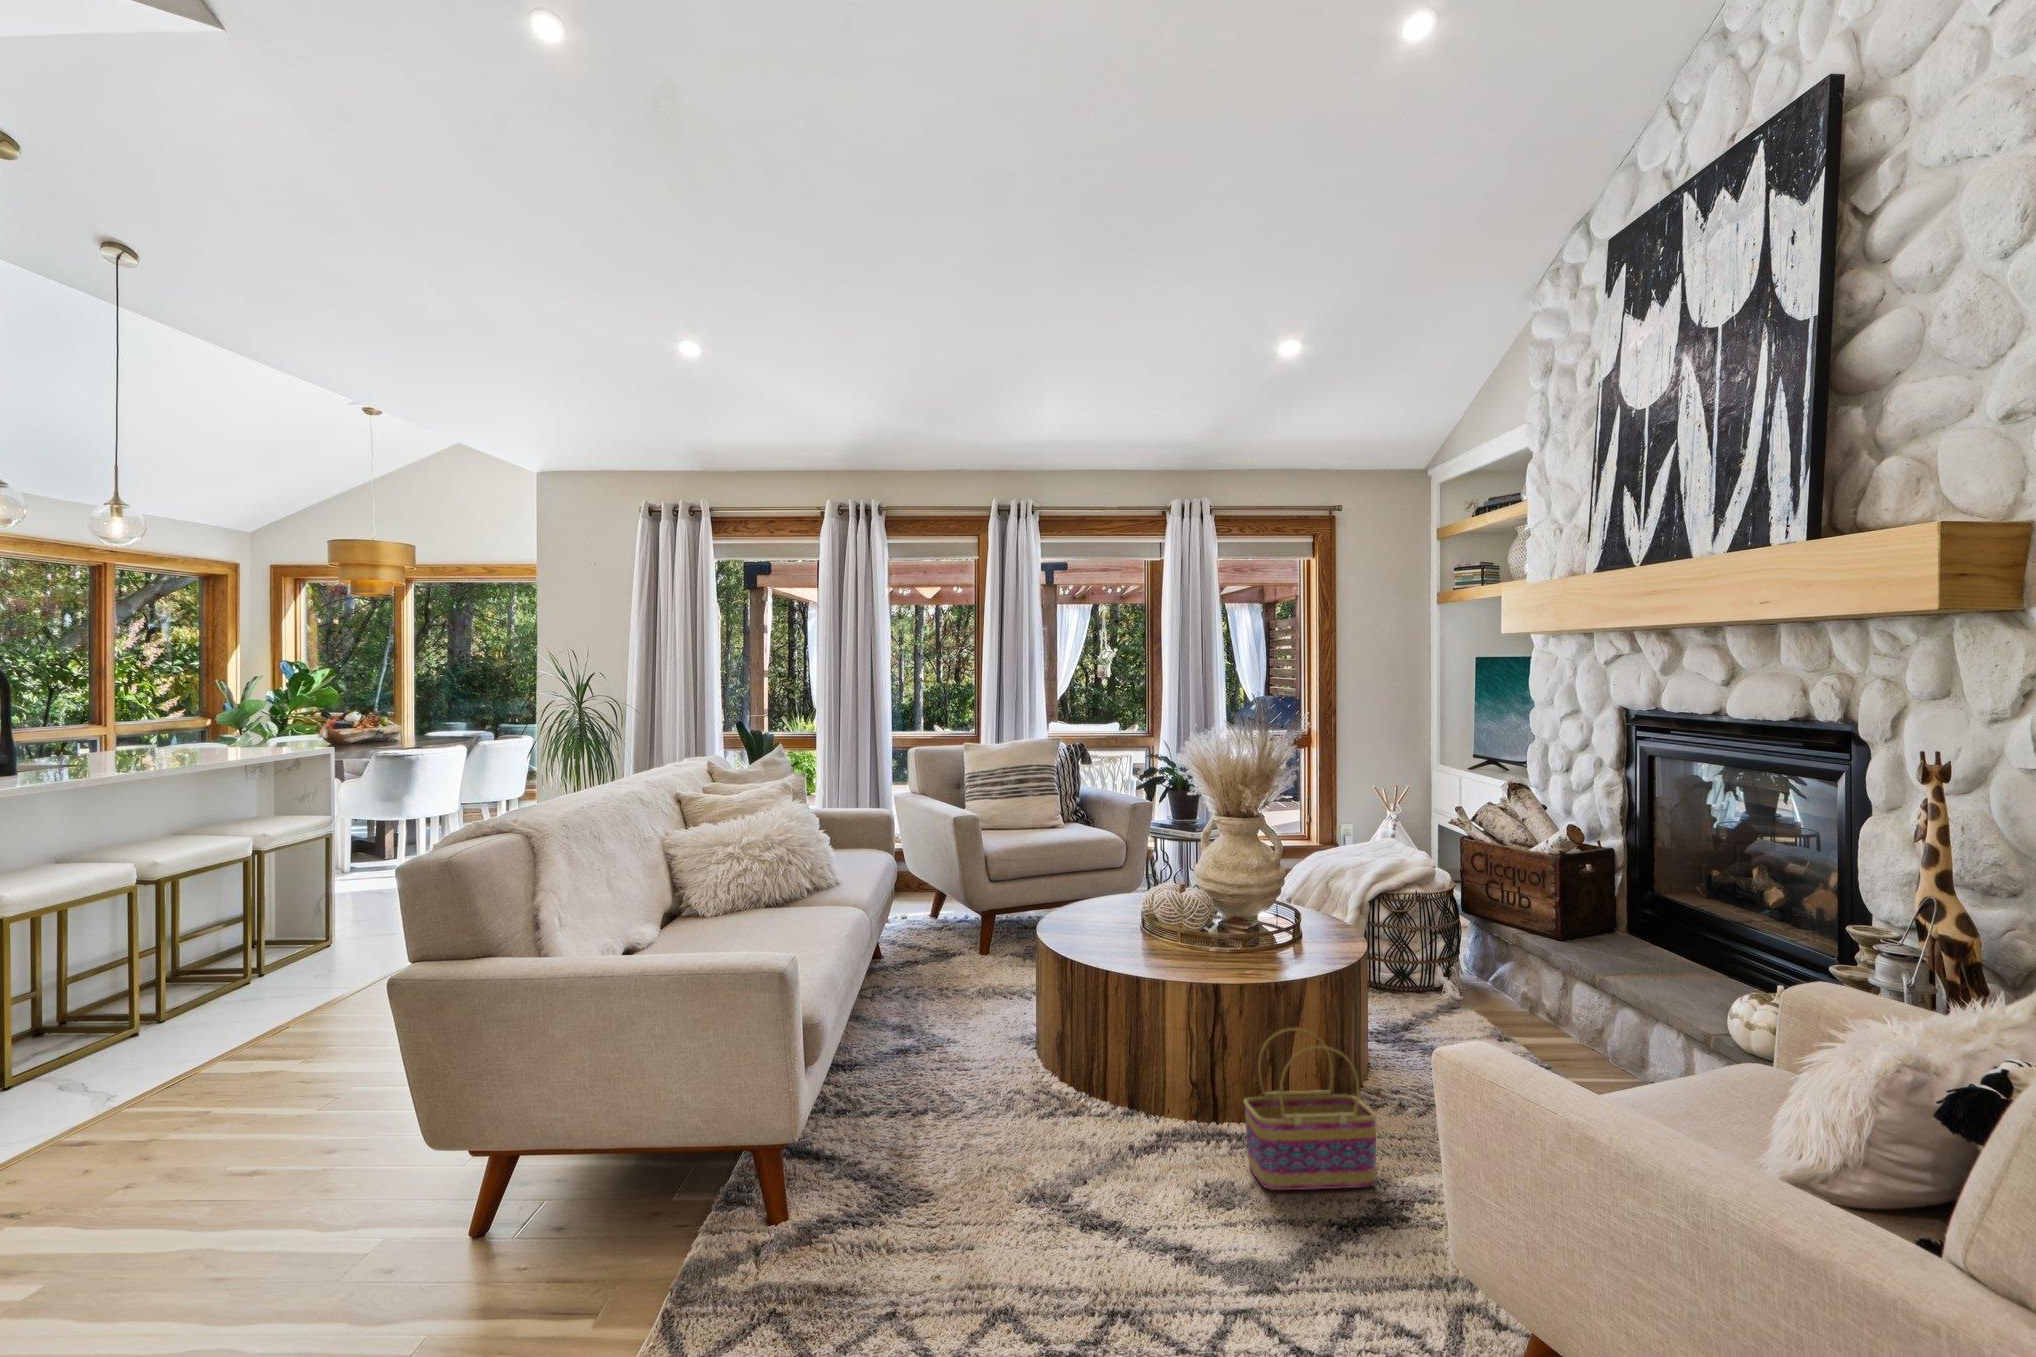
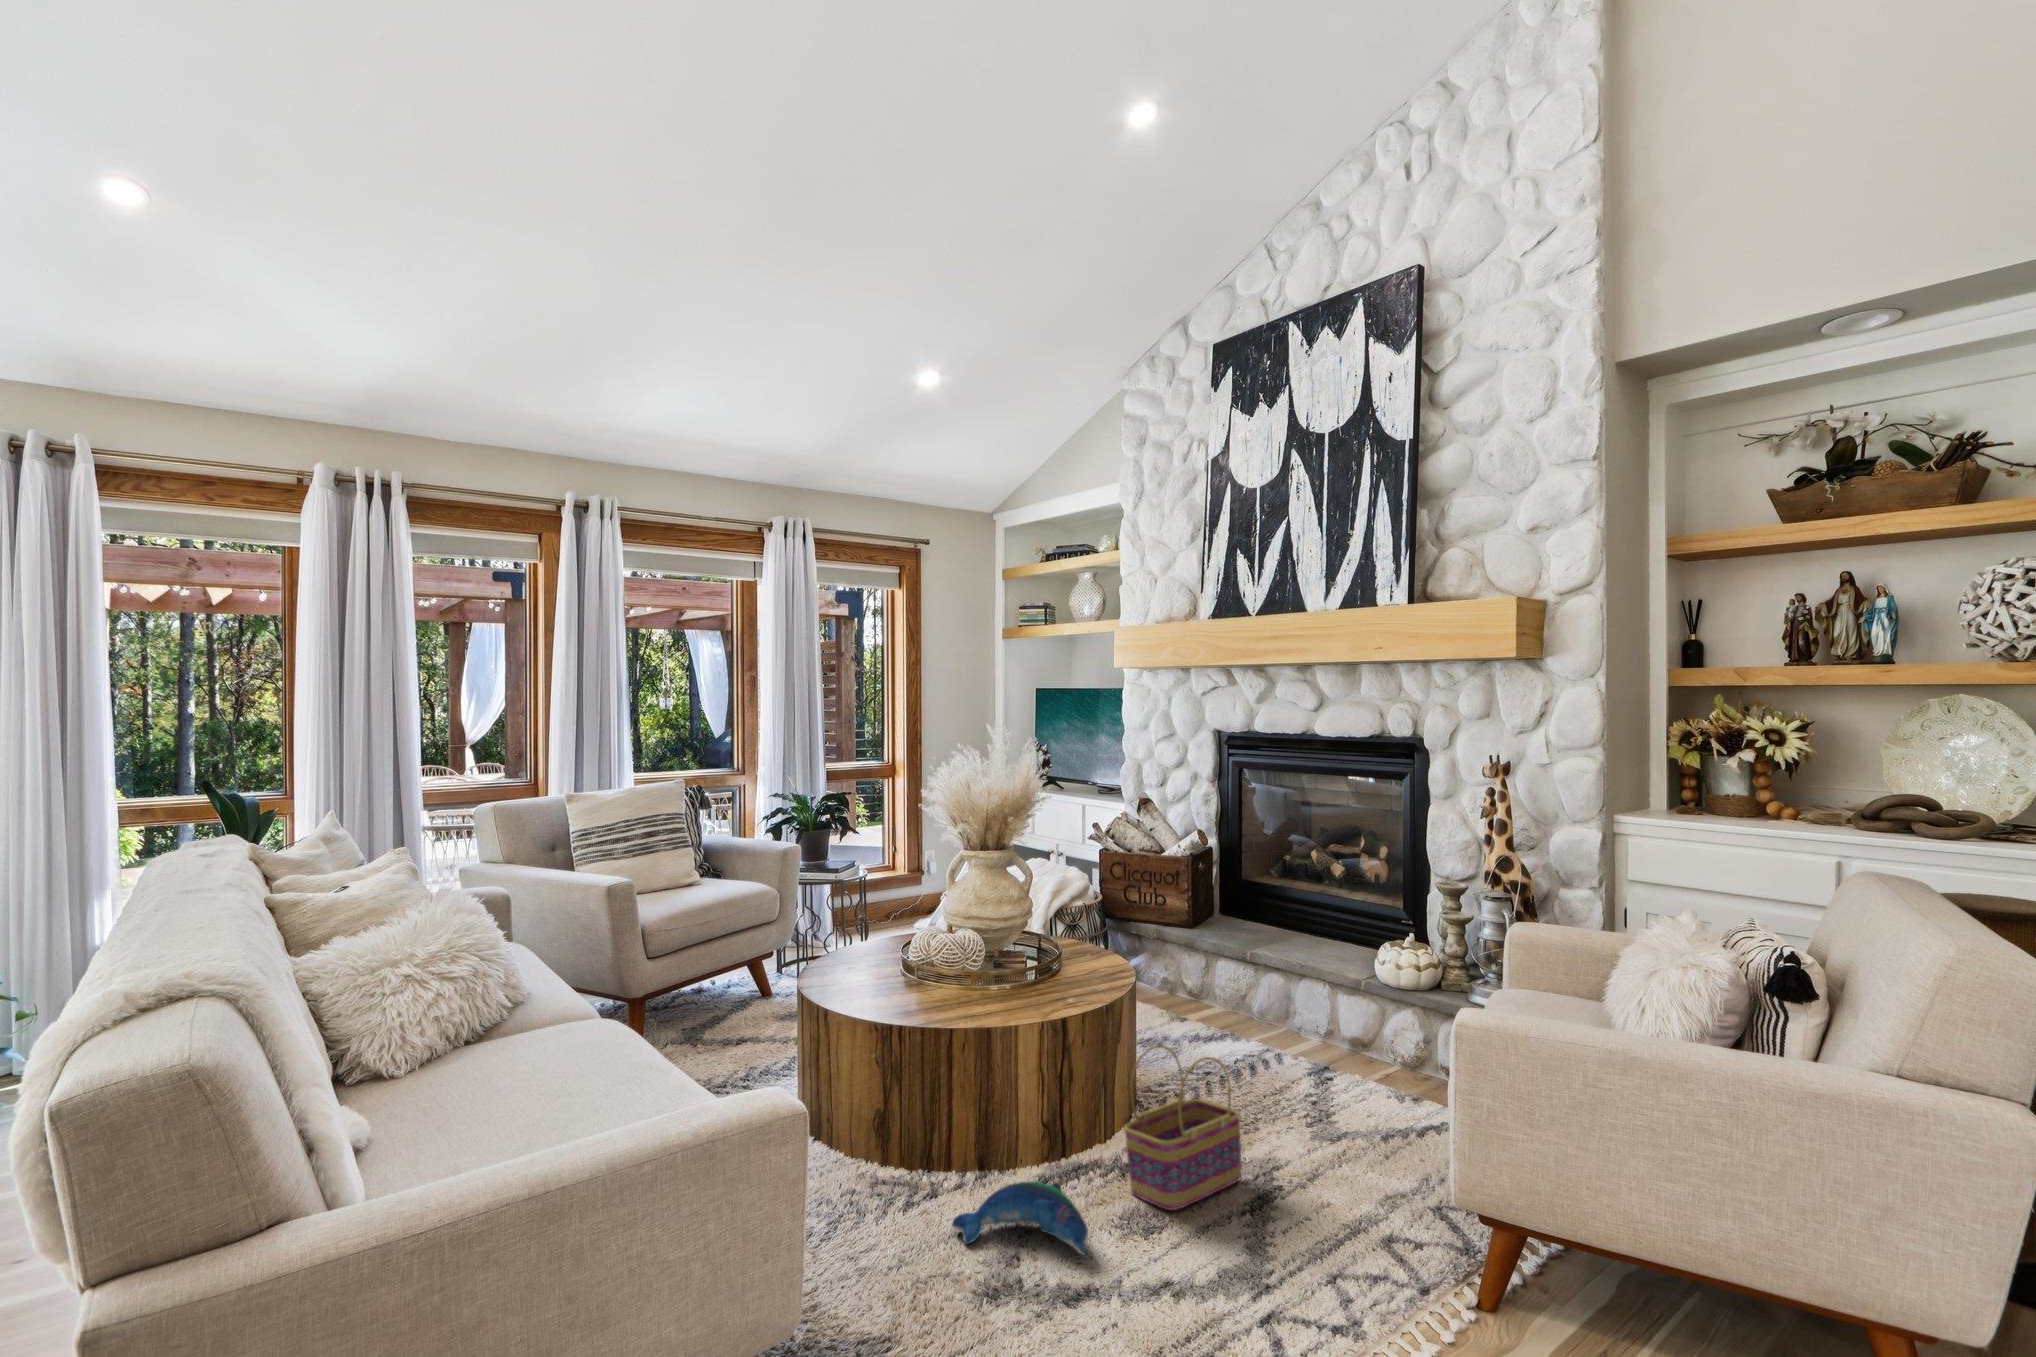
plush toy: none [1062,1120,1160,1194] -> present [952,1182,1088,1255]

